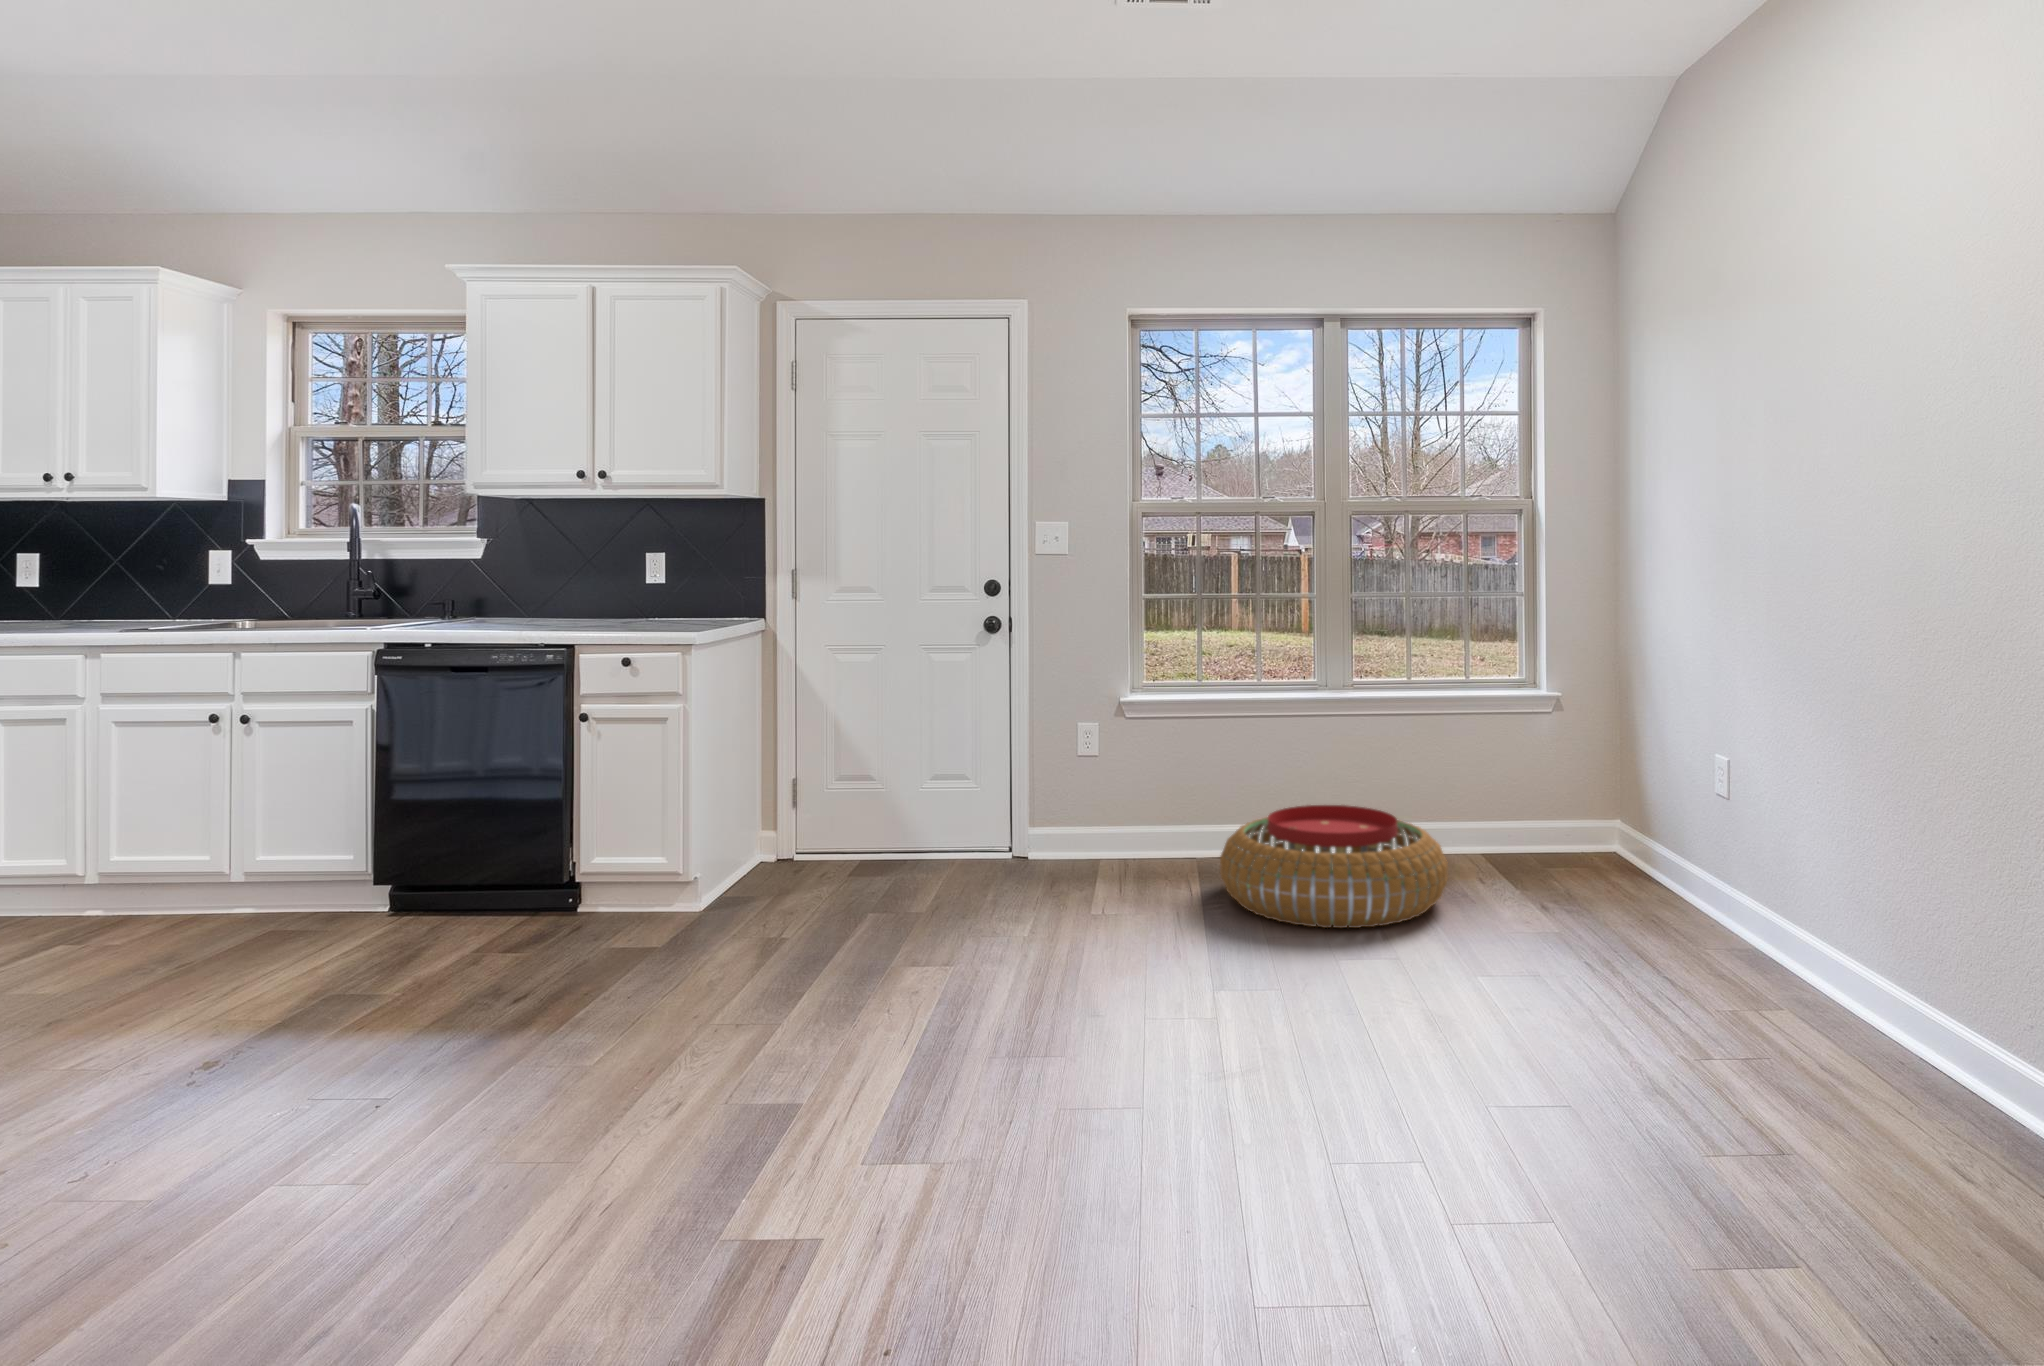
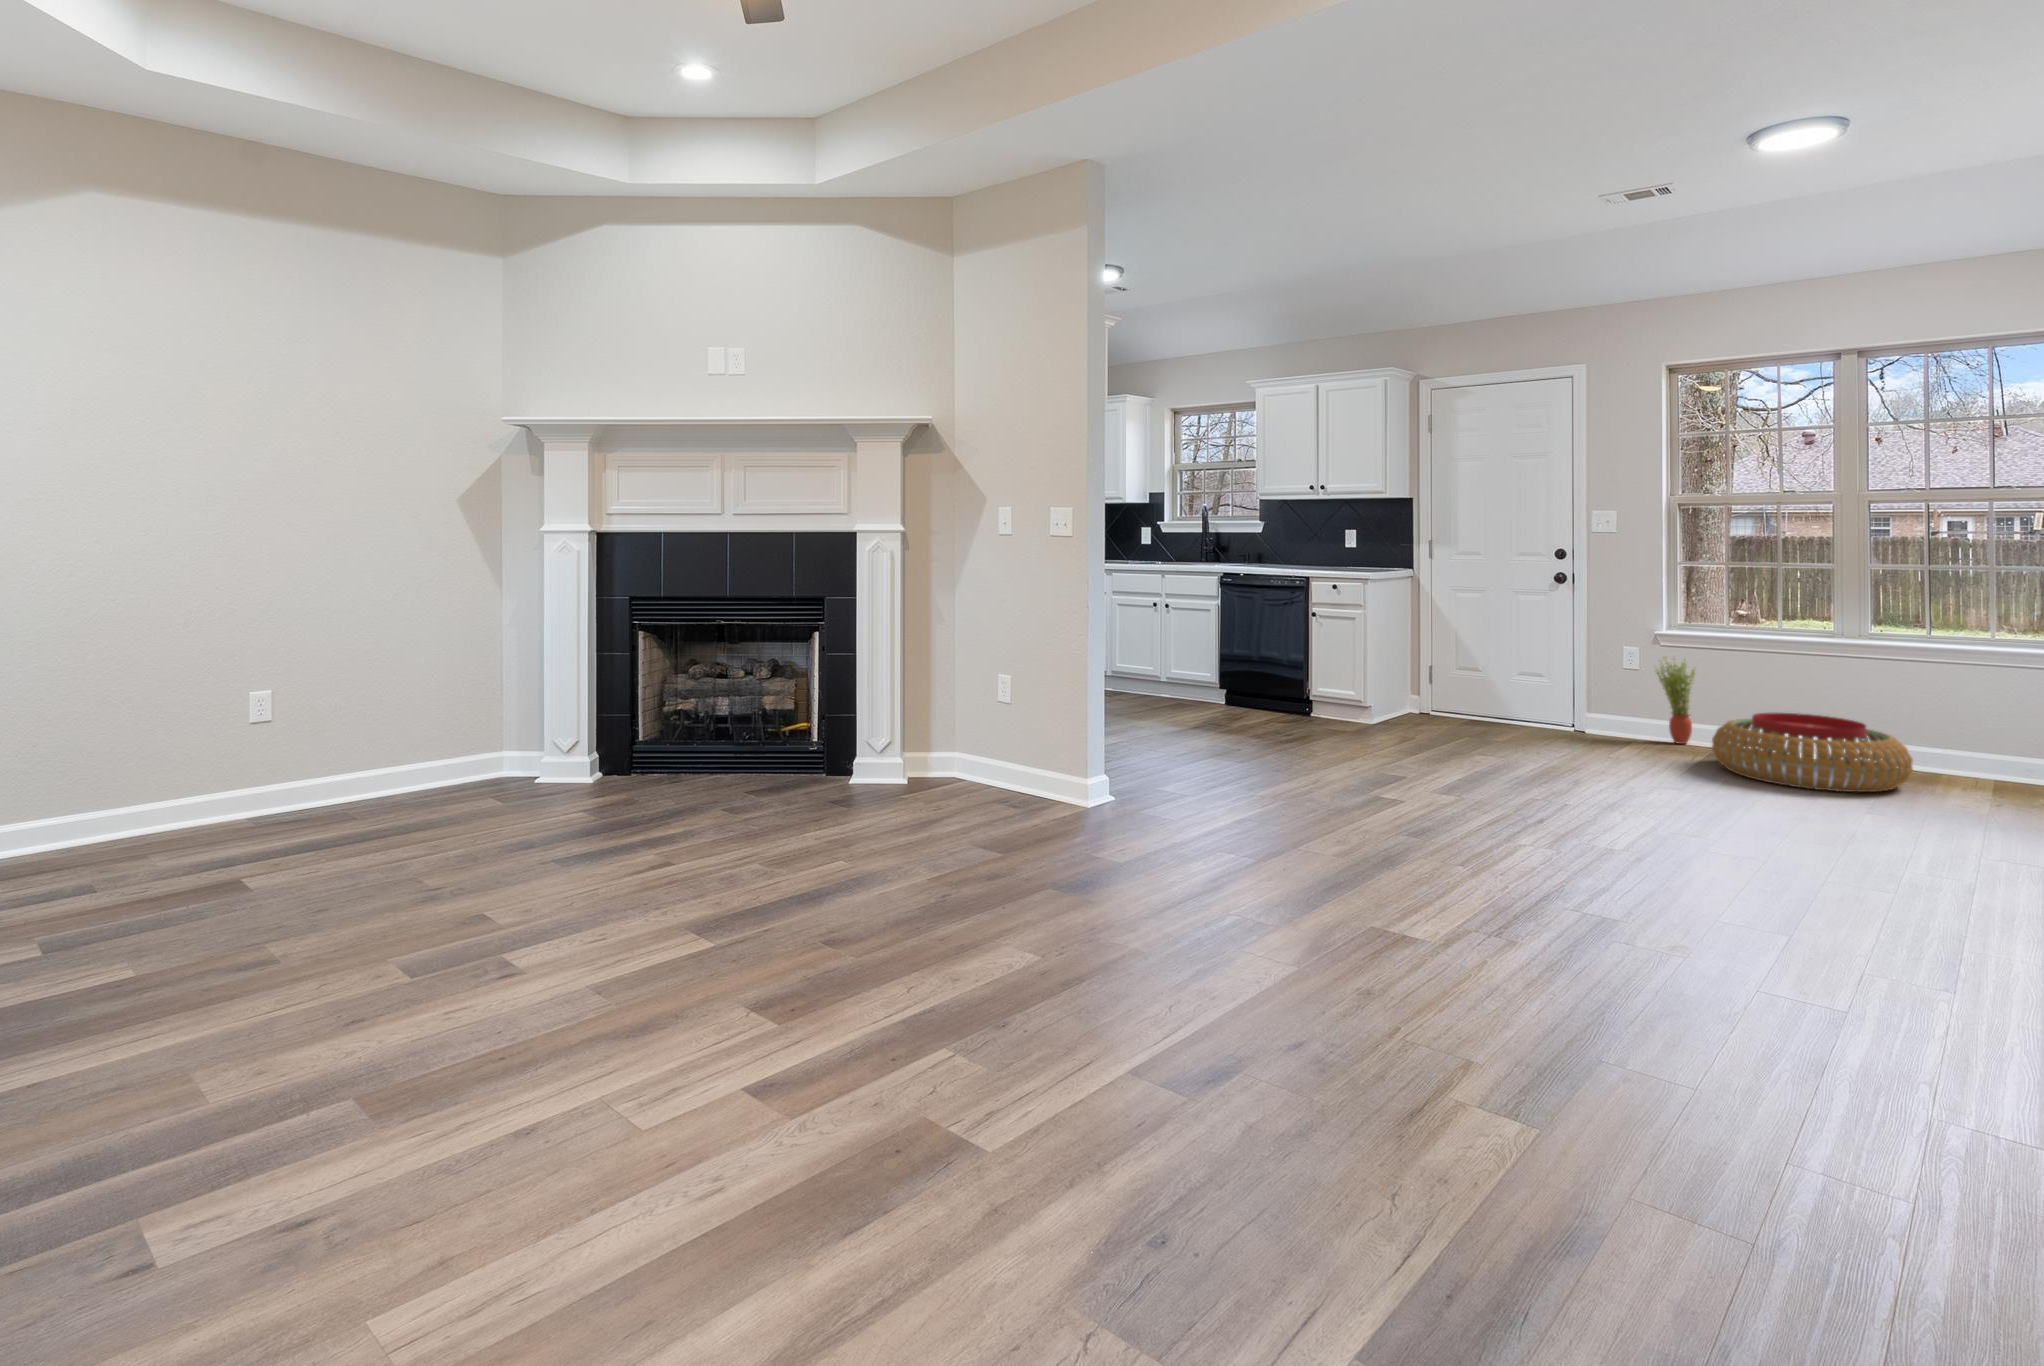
potted plant: none [1119,732,1174,863] -> present [1655,657,1695,744]

